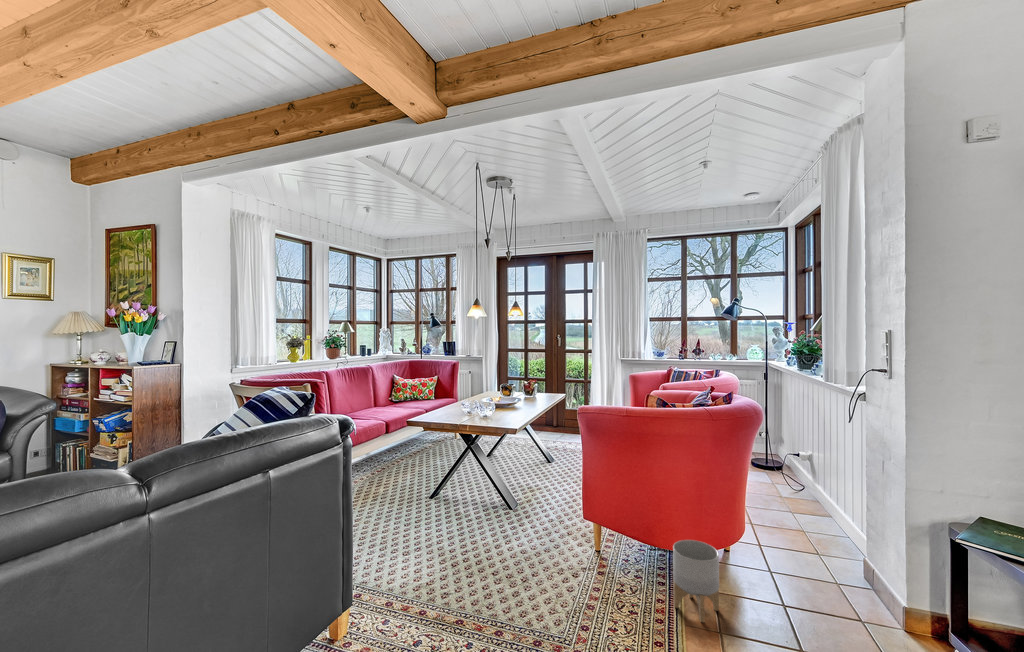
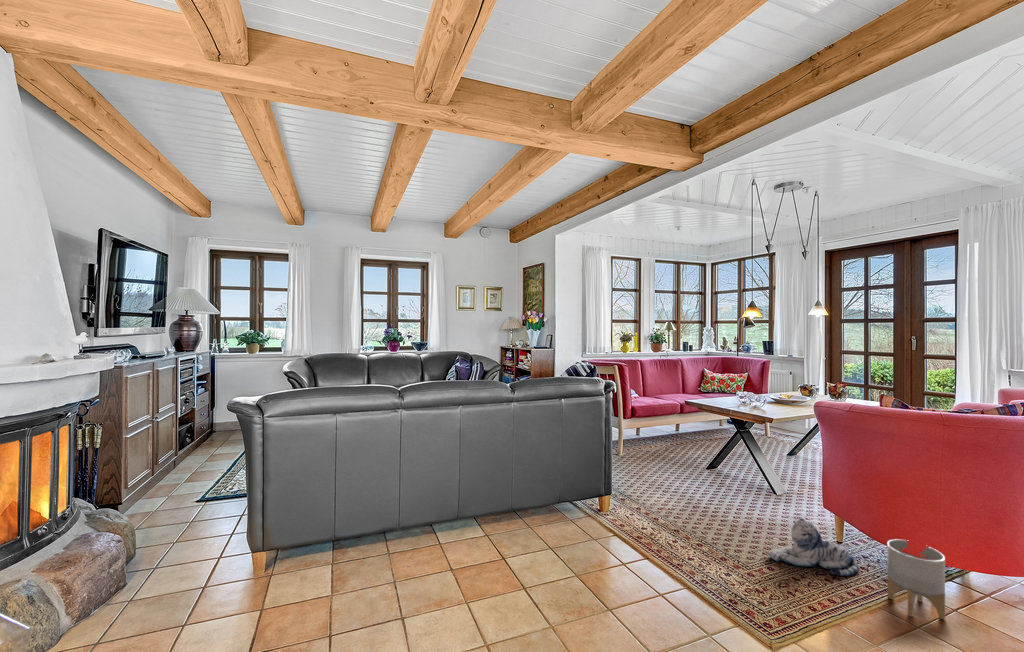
plush toy: none [566,547,637,613] -> present [768,518,859,576]

